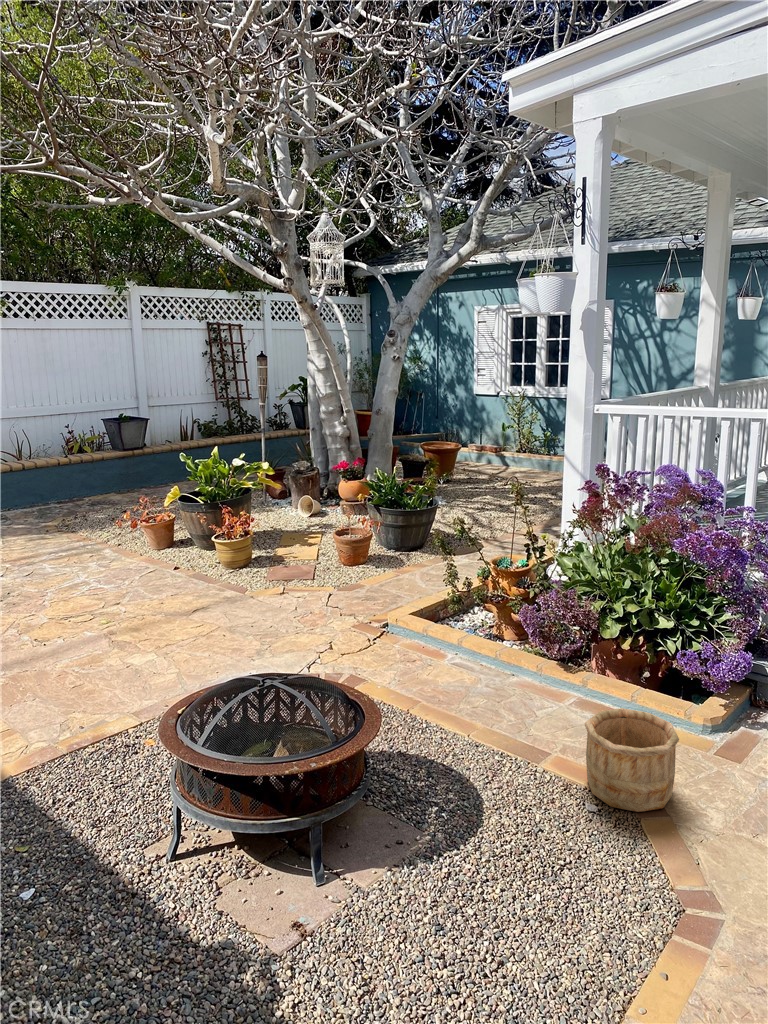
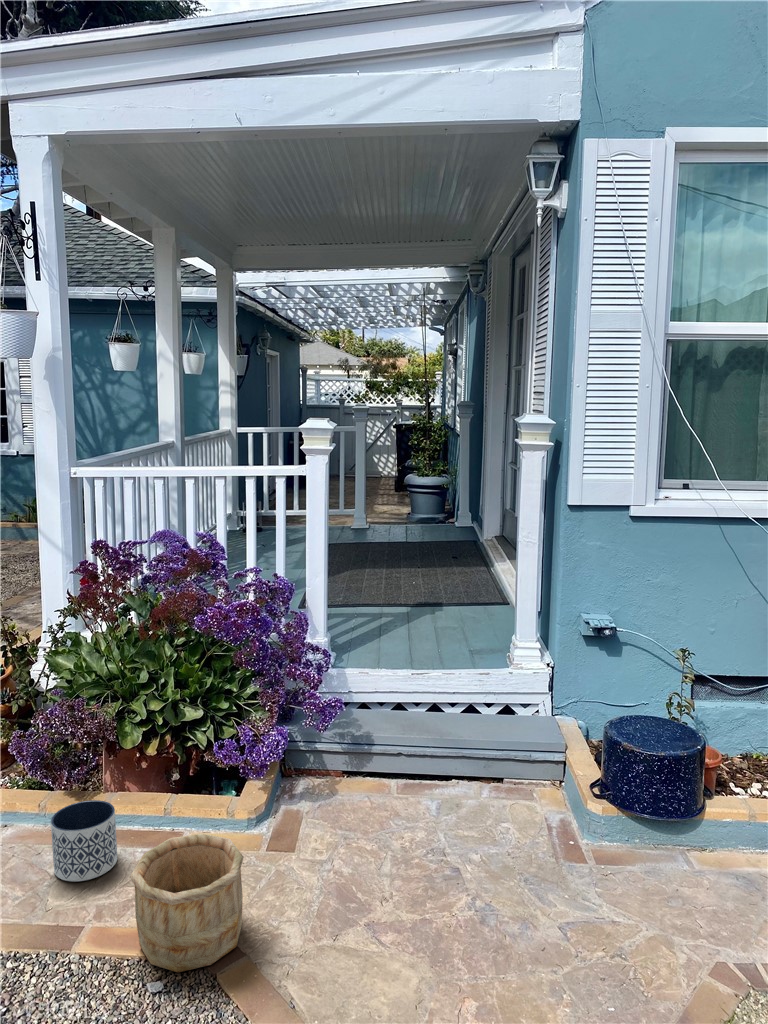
planter: none [538,667,587,725] -> present [51,800,117,882]

